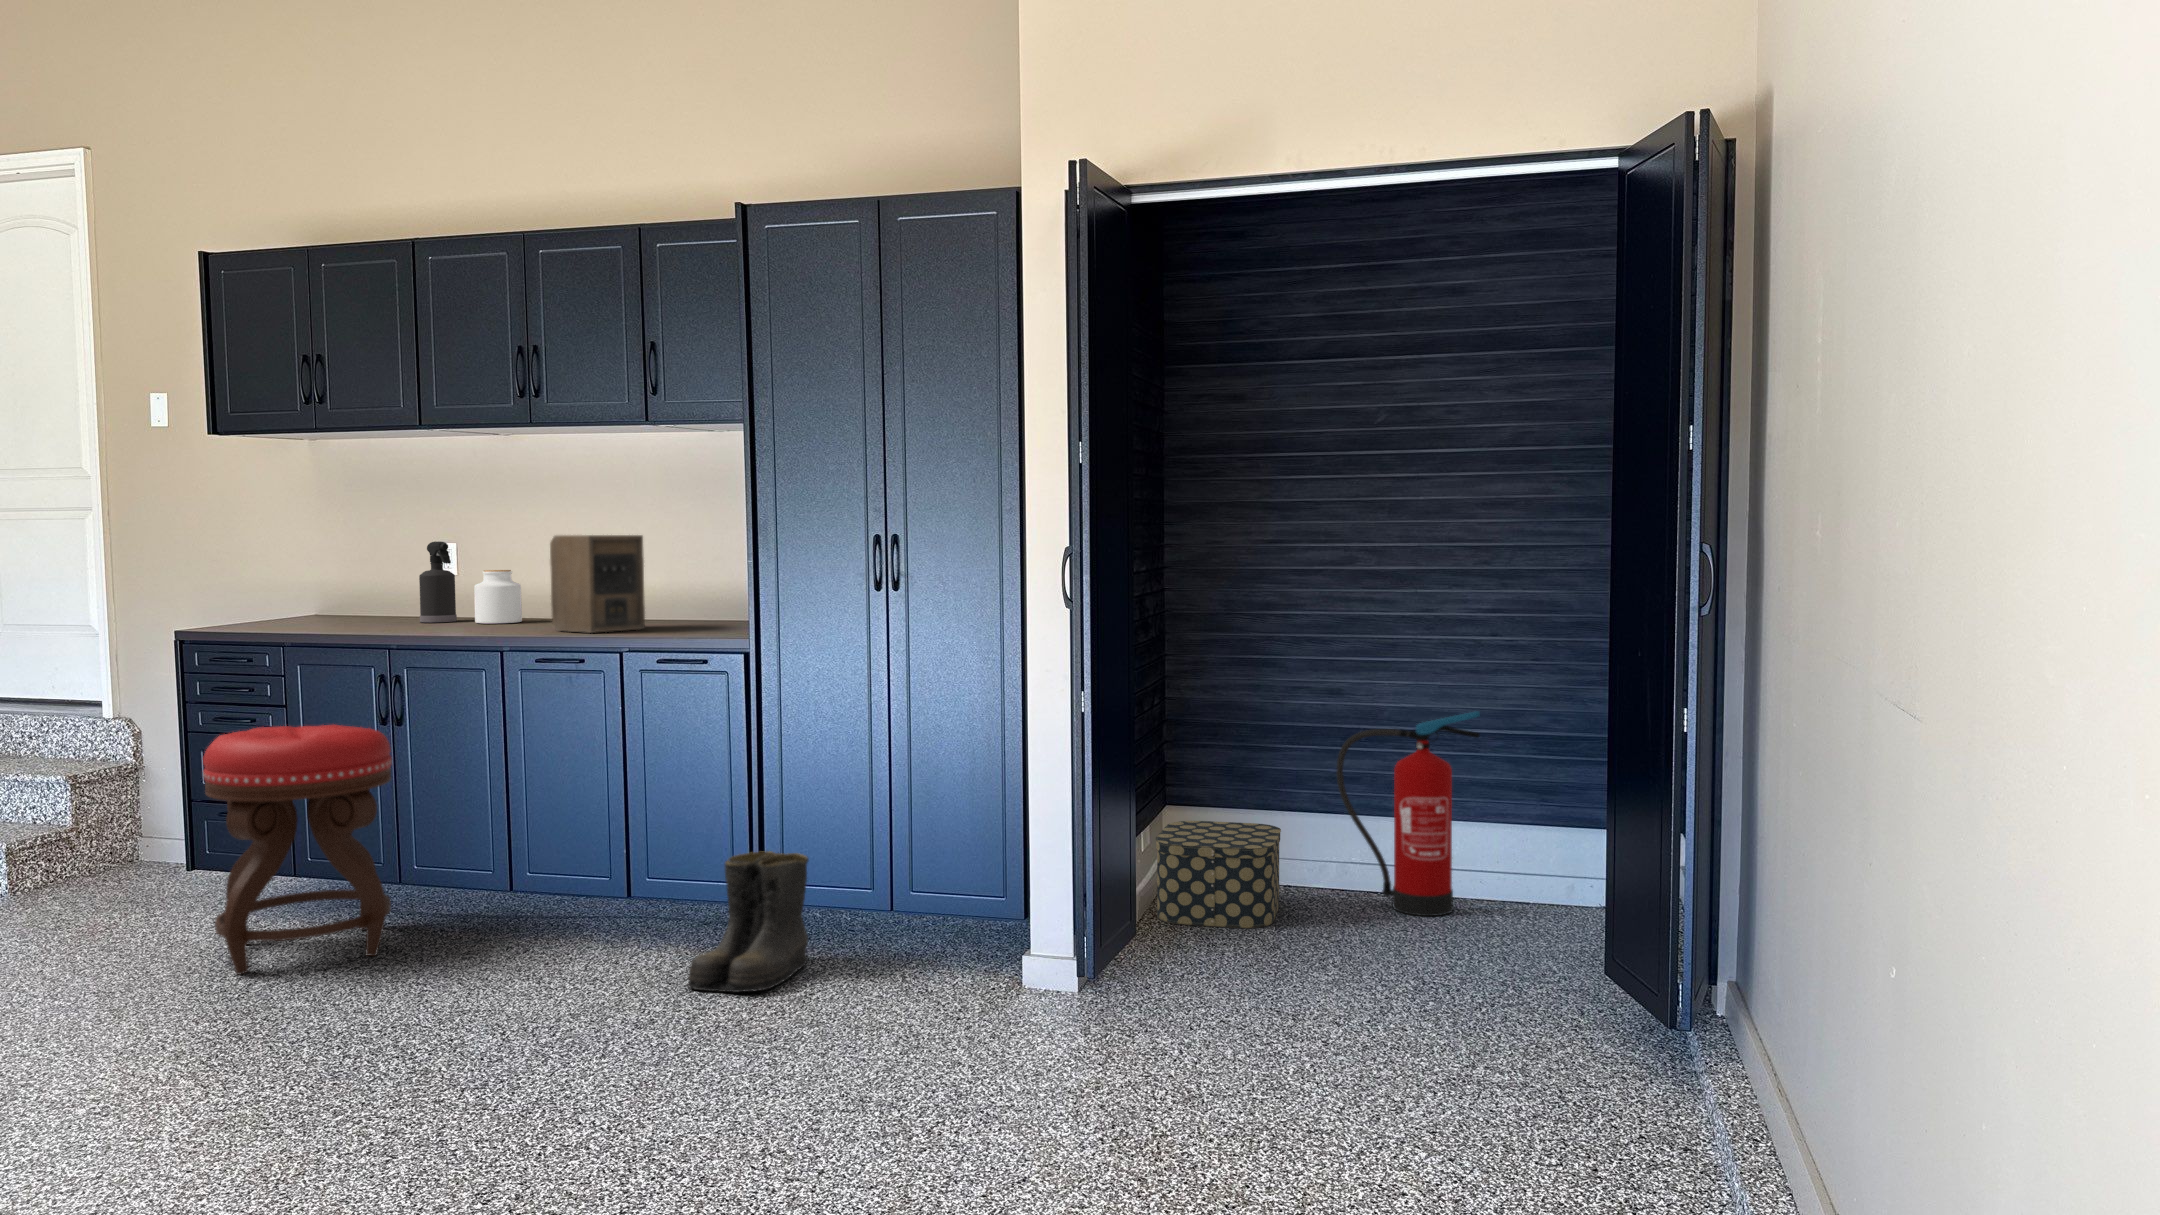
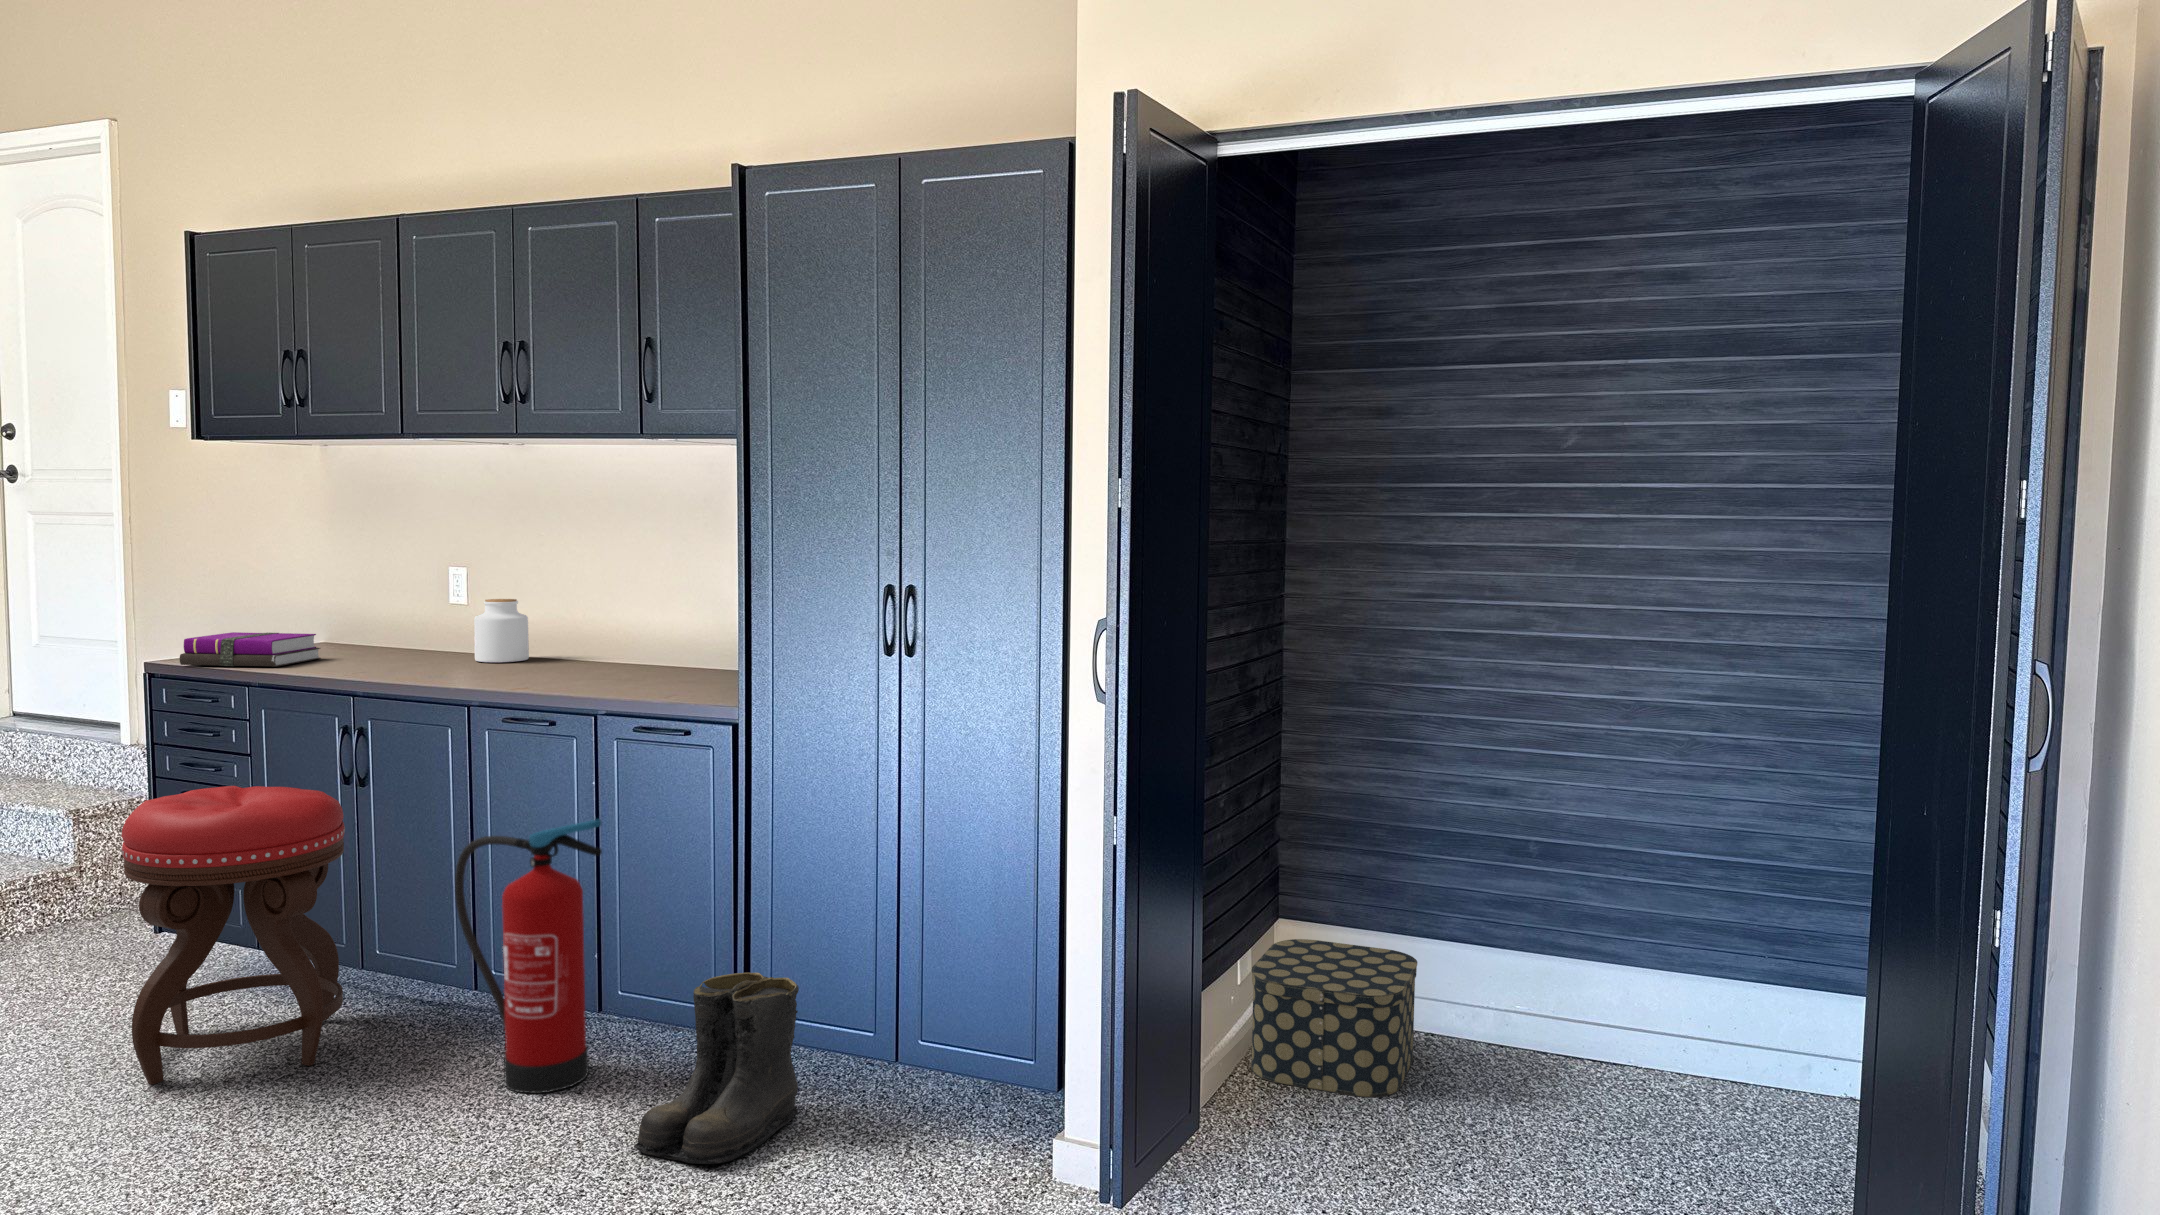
speaker: present [550,535,645,633] -> none [535,566,644,687]
spray bottle: present [419,542,457,622] -> none [420,564,462,657]
notebook: none [209,603,331,630] -> present [180,632,320,666]
fire extinguisher: present [1337,711,1480,916] -> present [455,819,602,1094]

